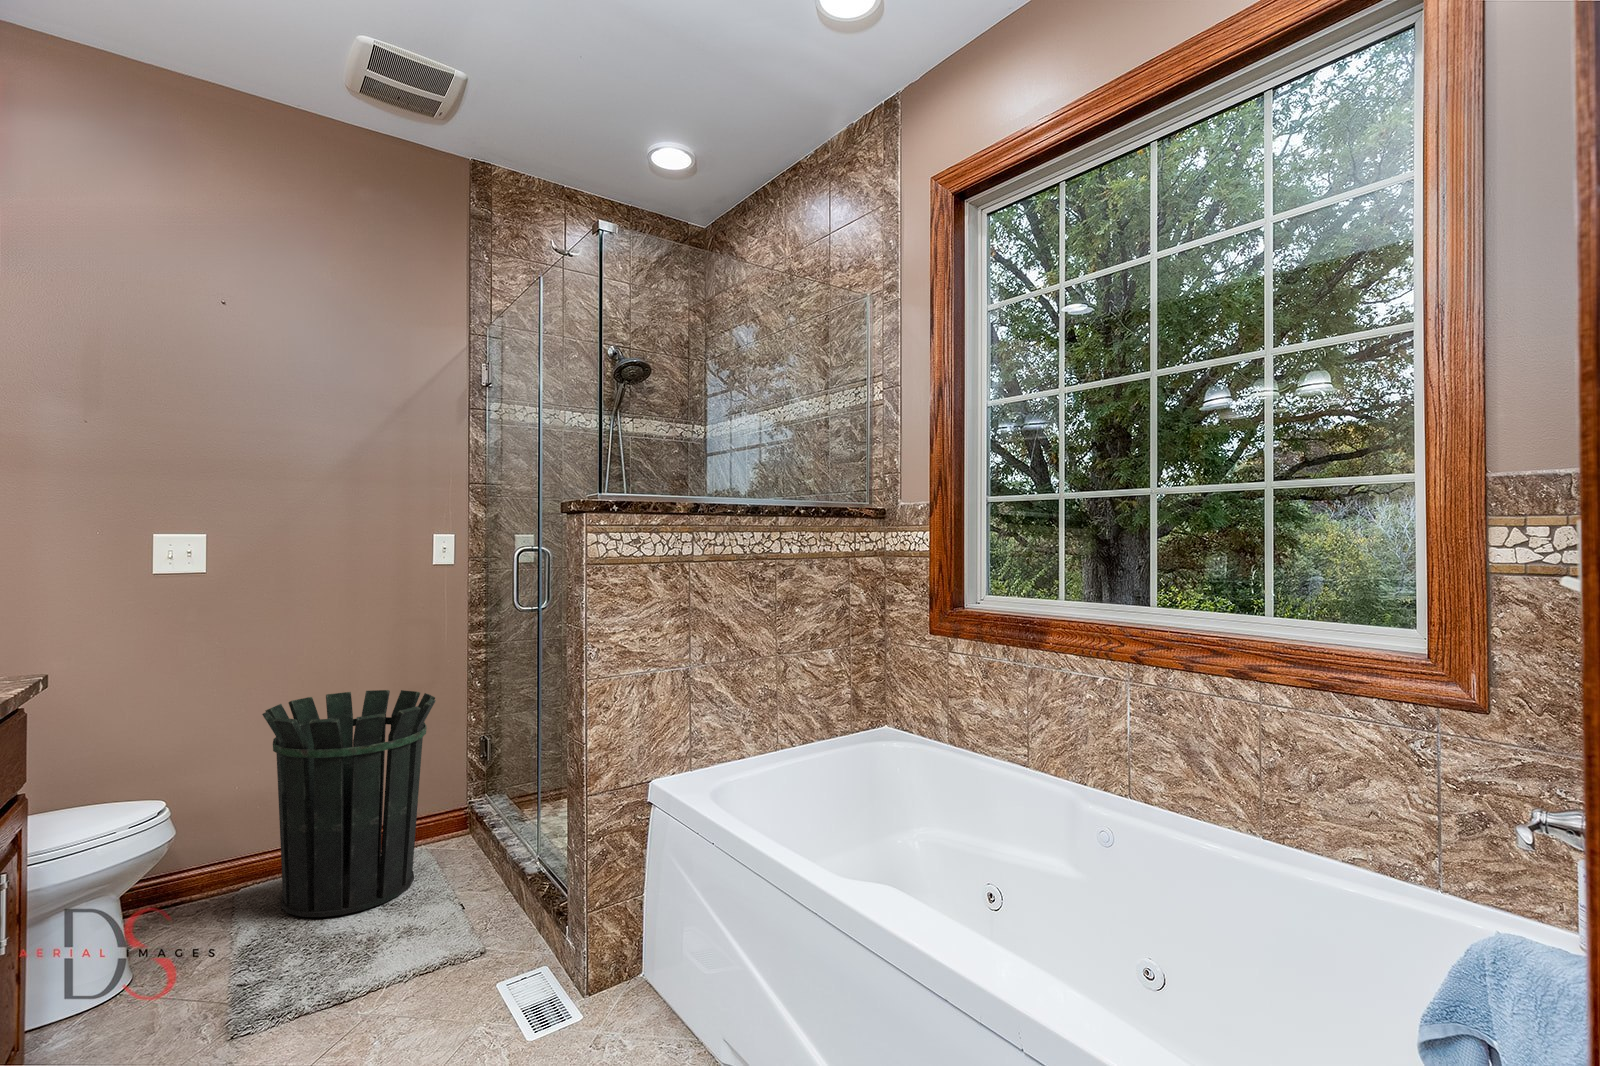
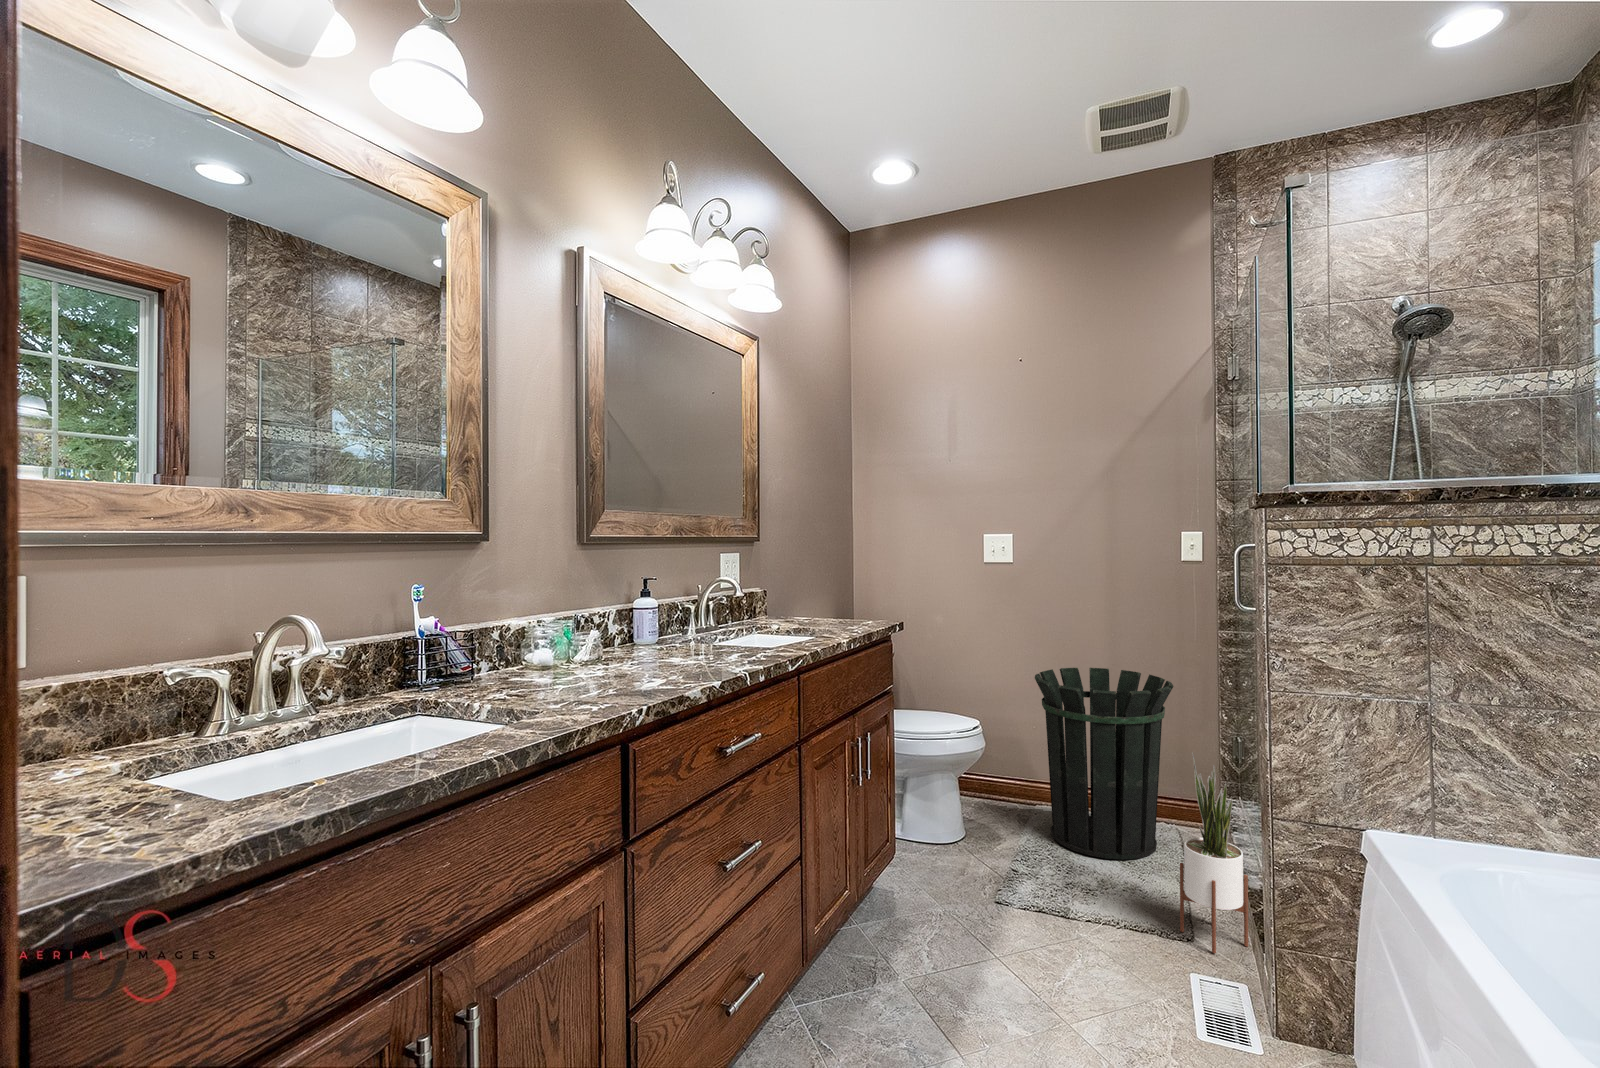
potted plant: none [473,759,536,953] -> present [1180,753,1248,953]

